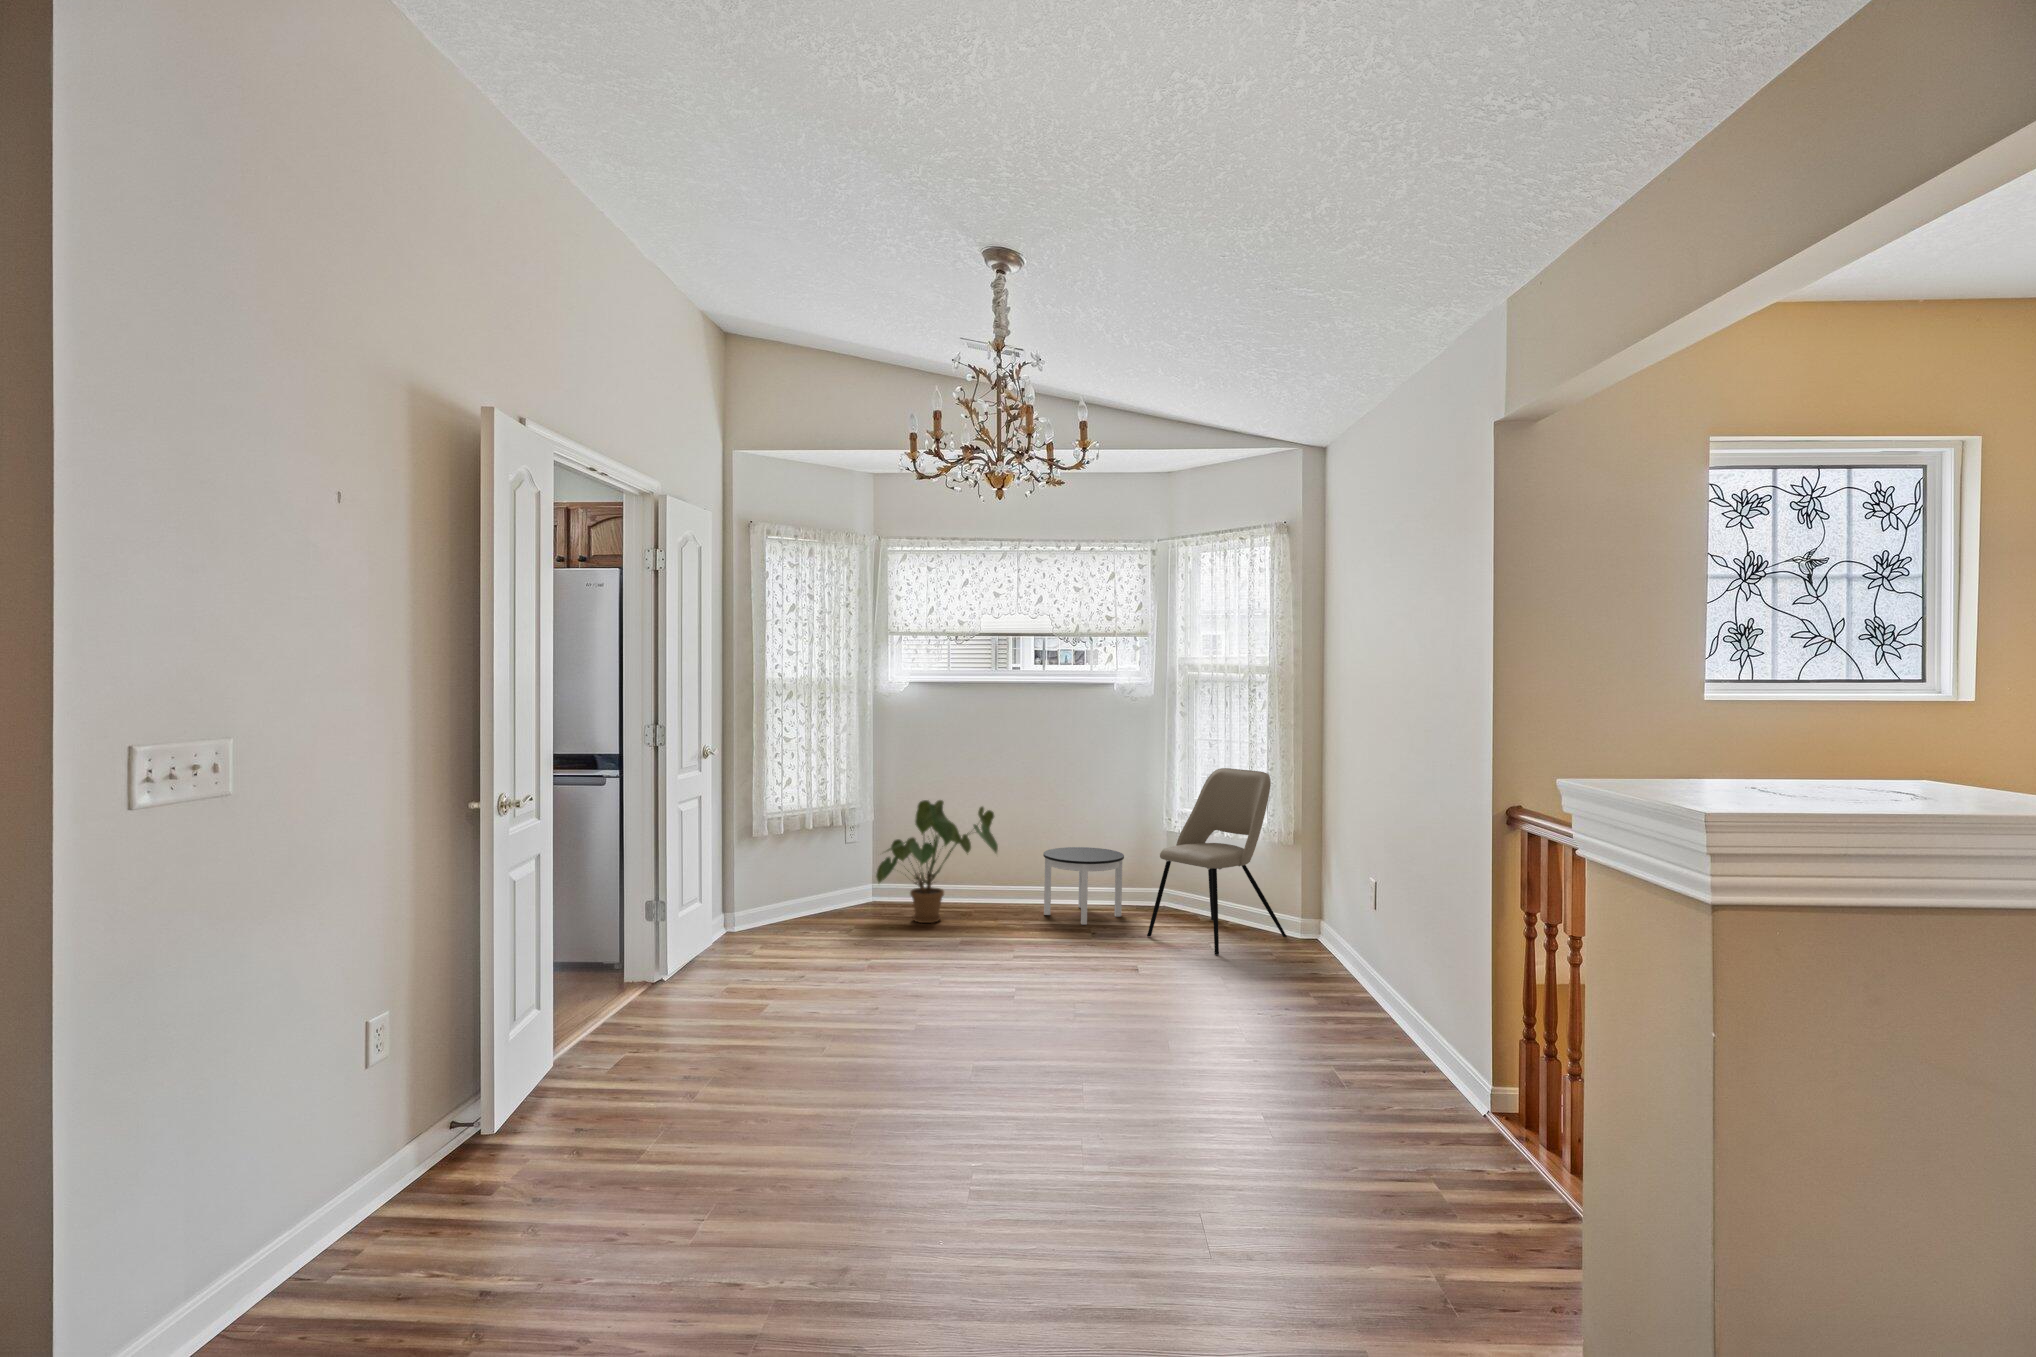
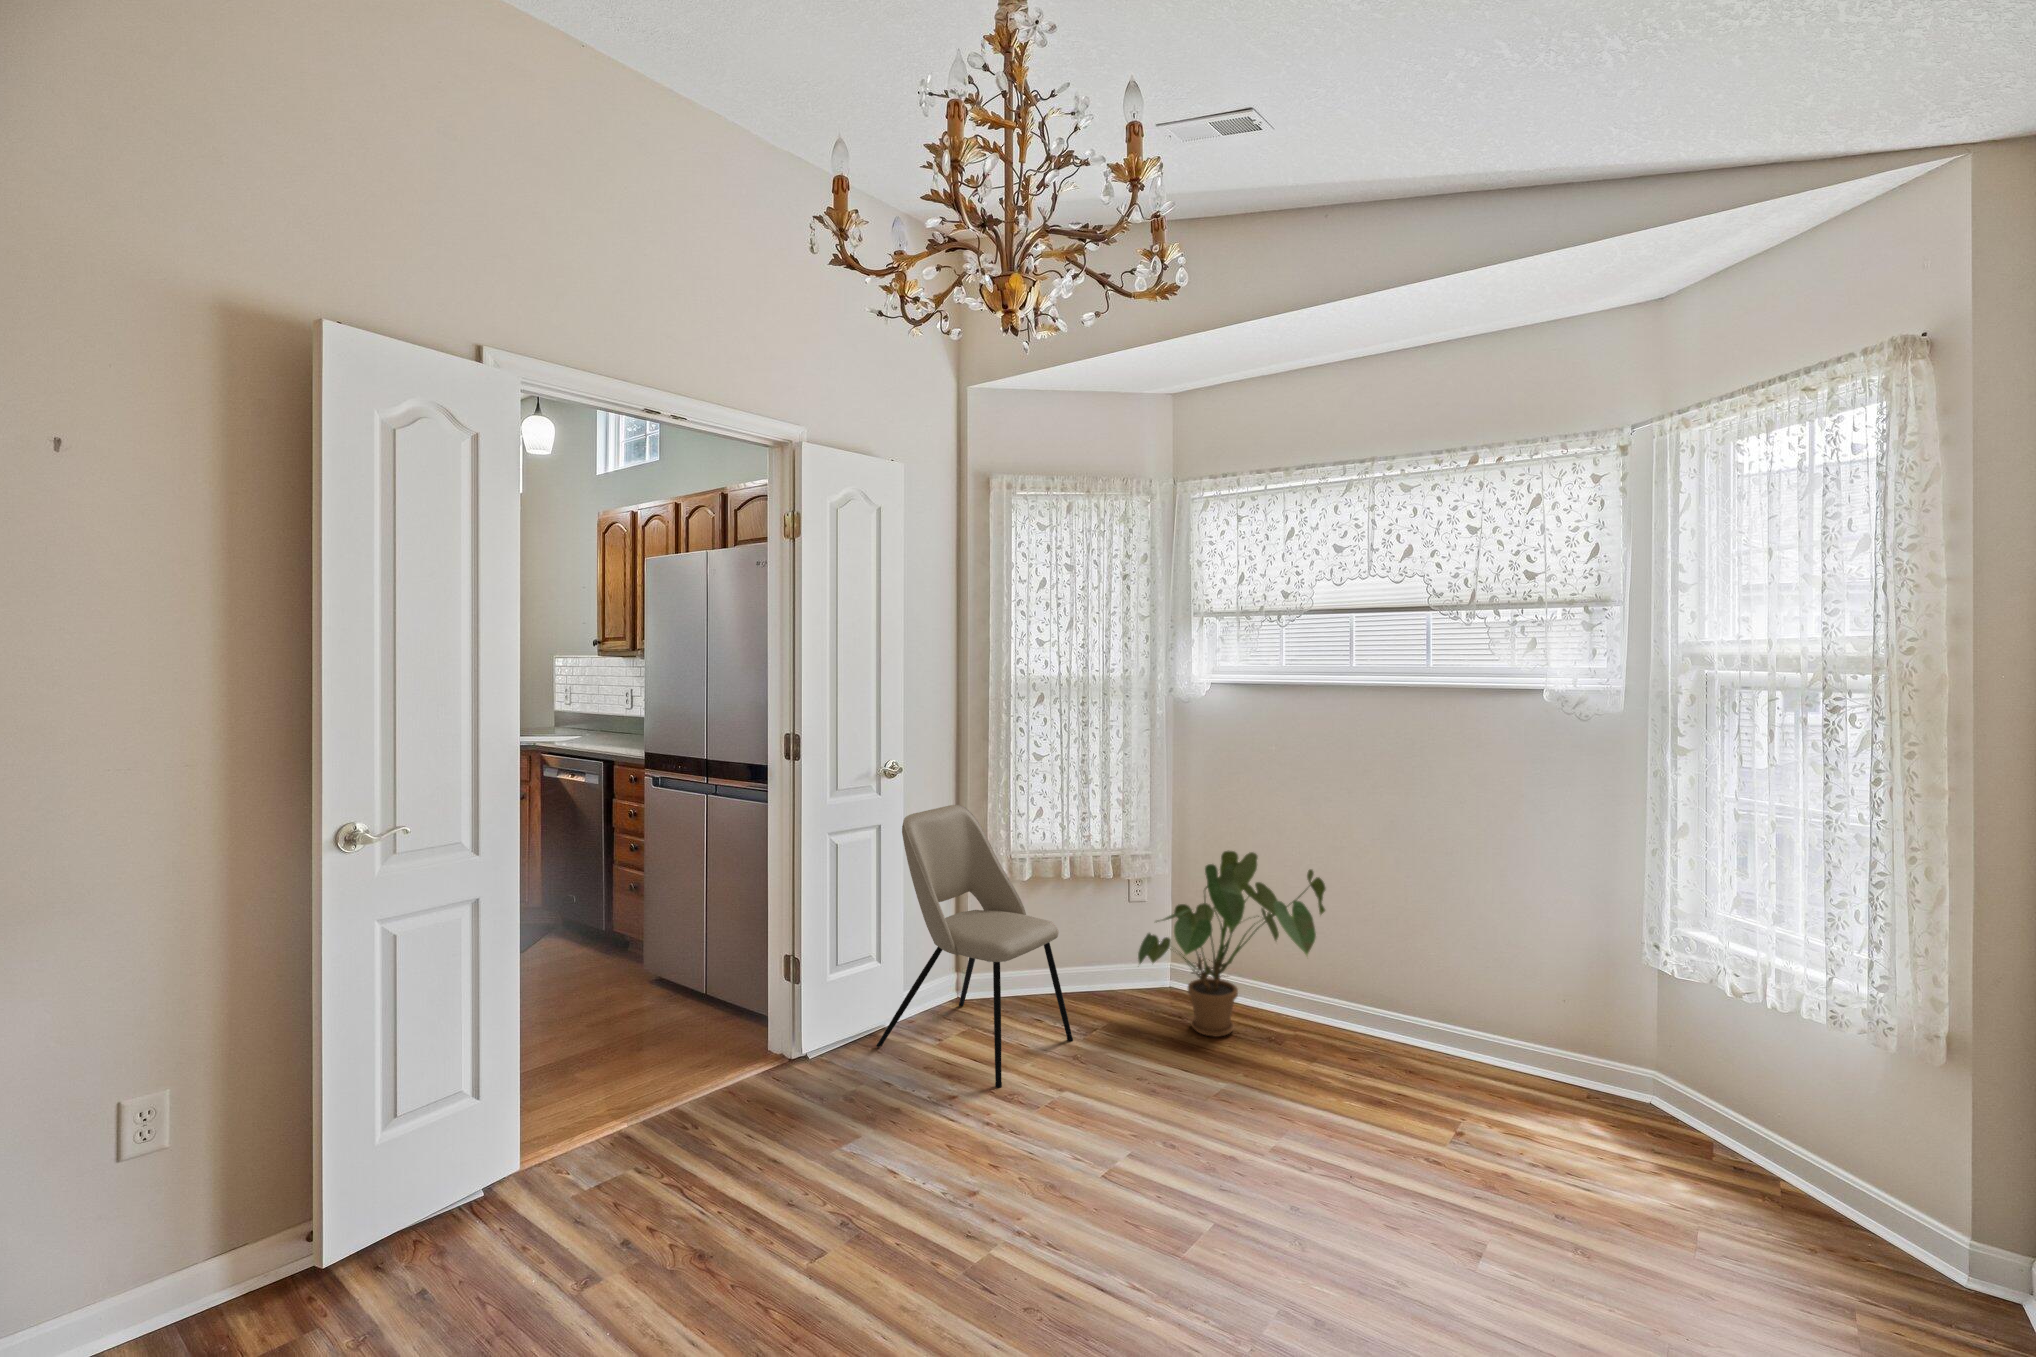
dining chair: present [1147,768,1287,955] -> present [876,805,1073,1088]
round table: present [1043,847,1124,925] -> none [1397,951,1548,1101]

